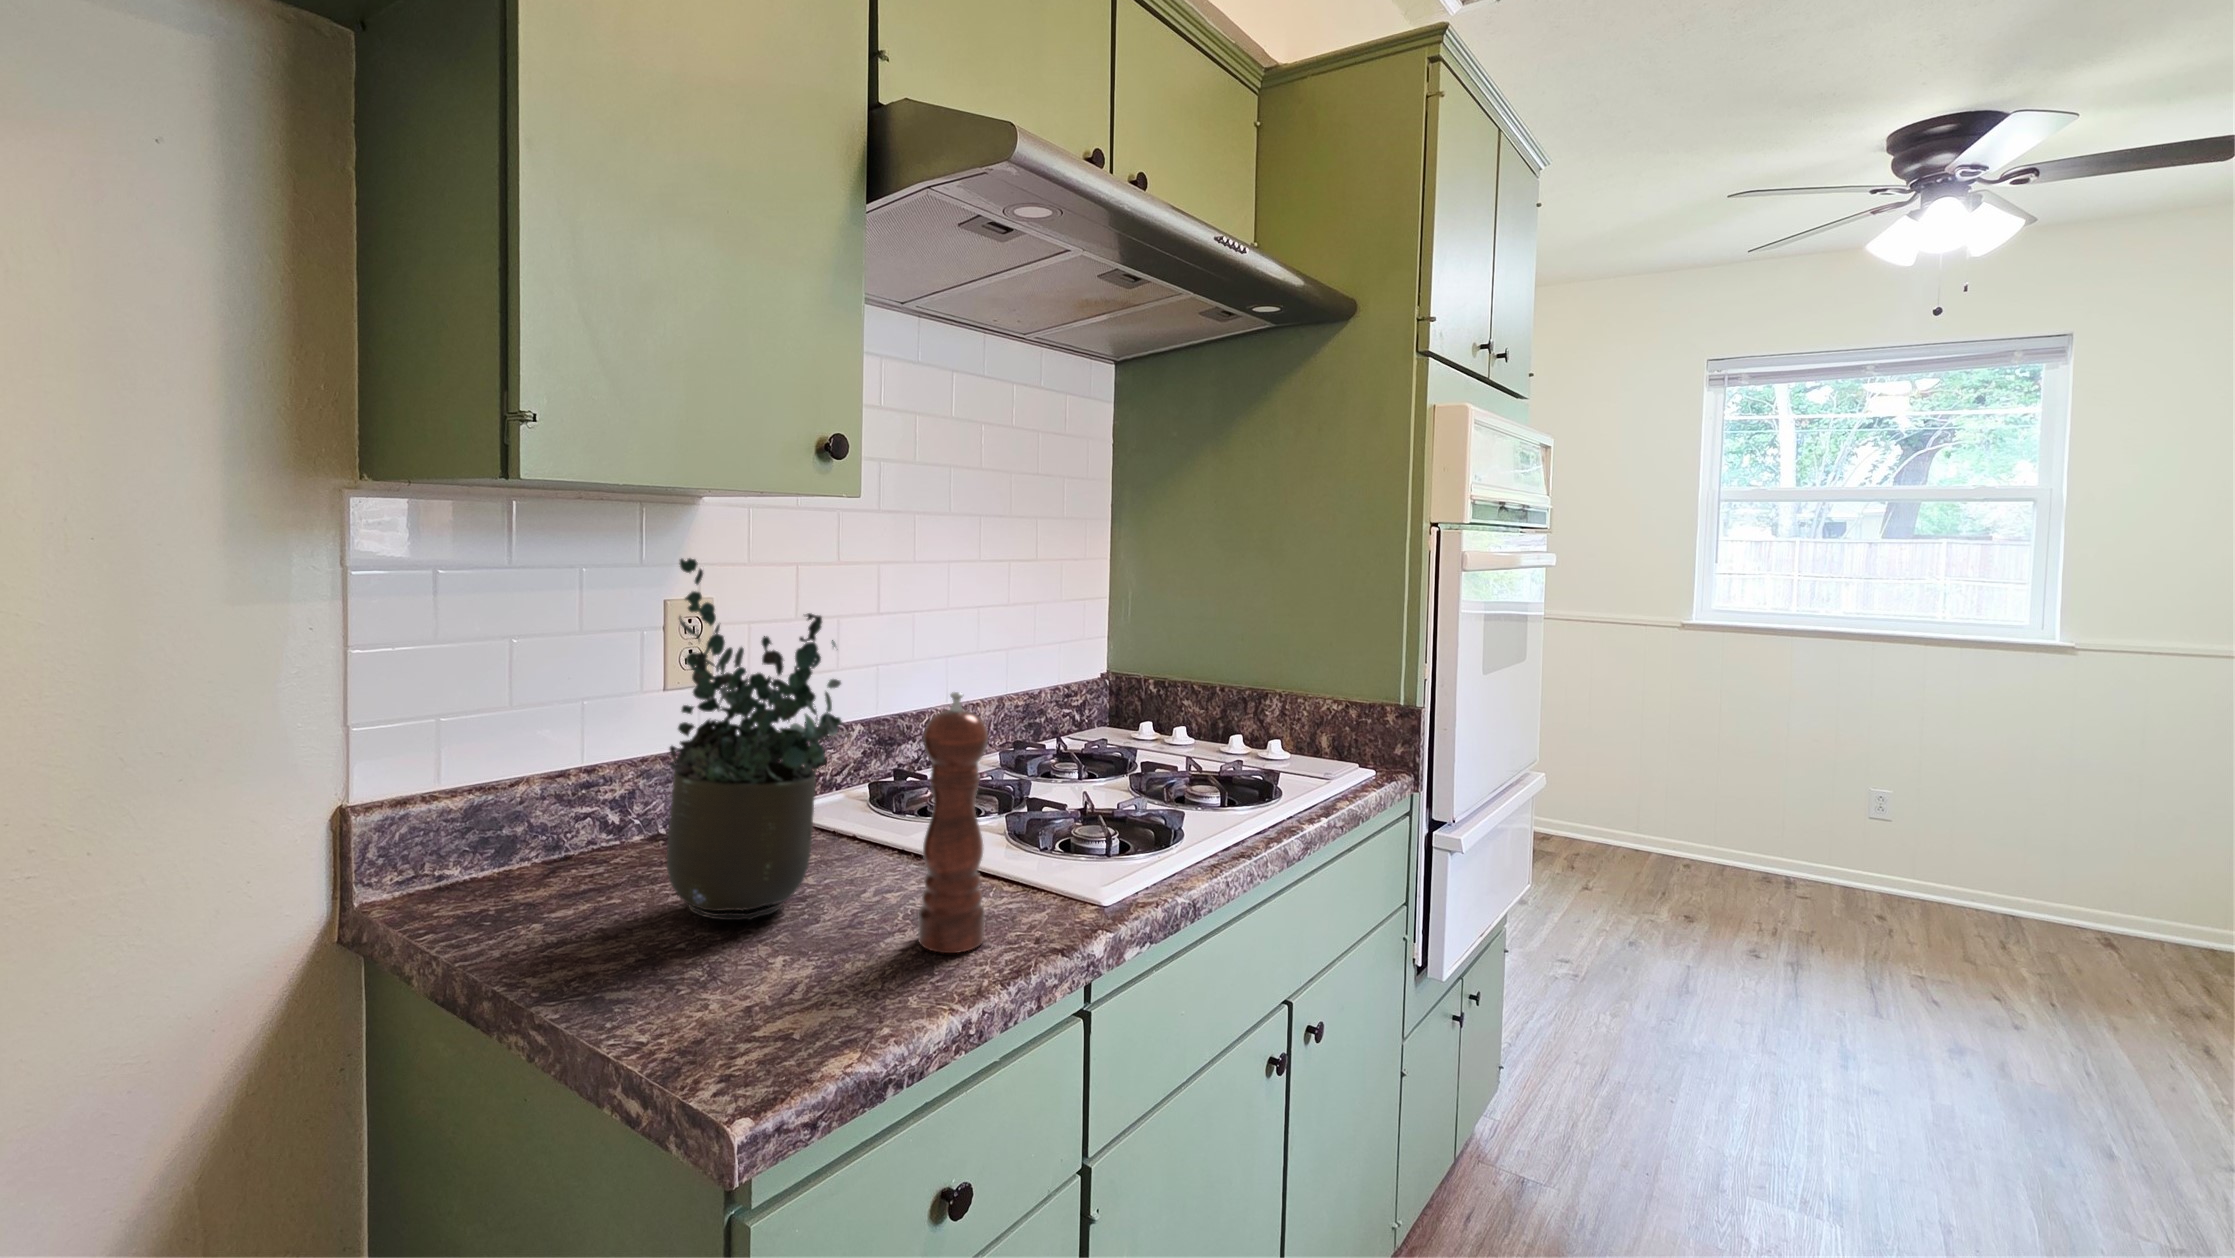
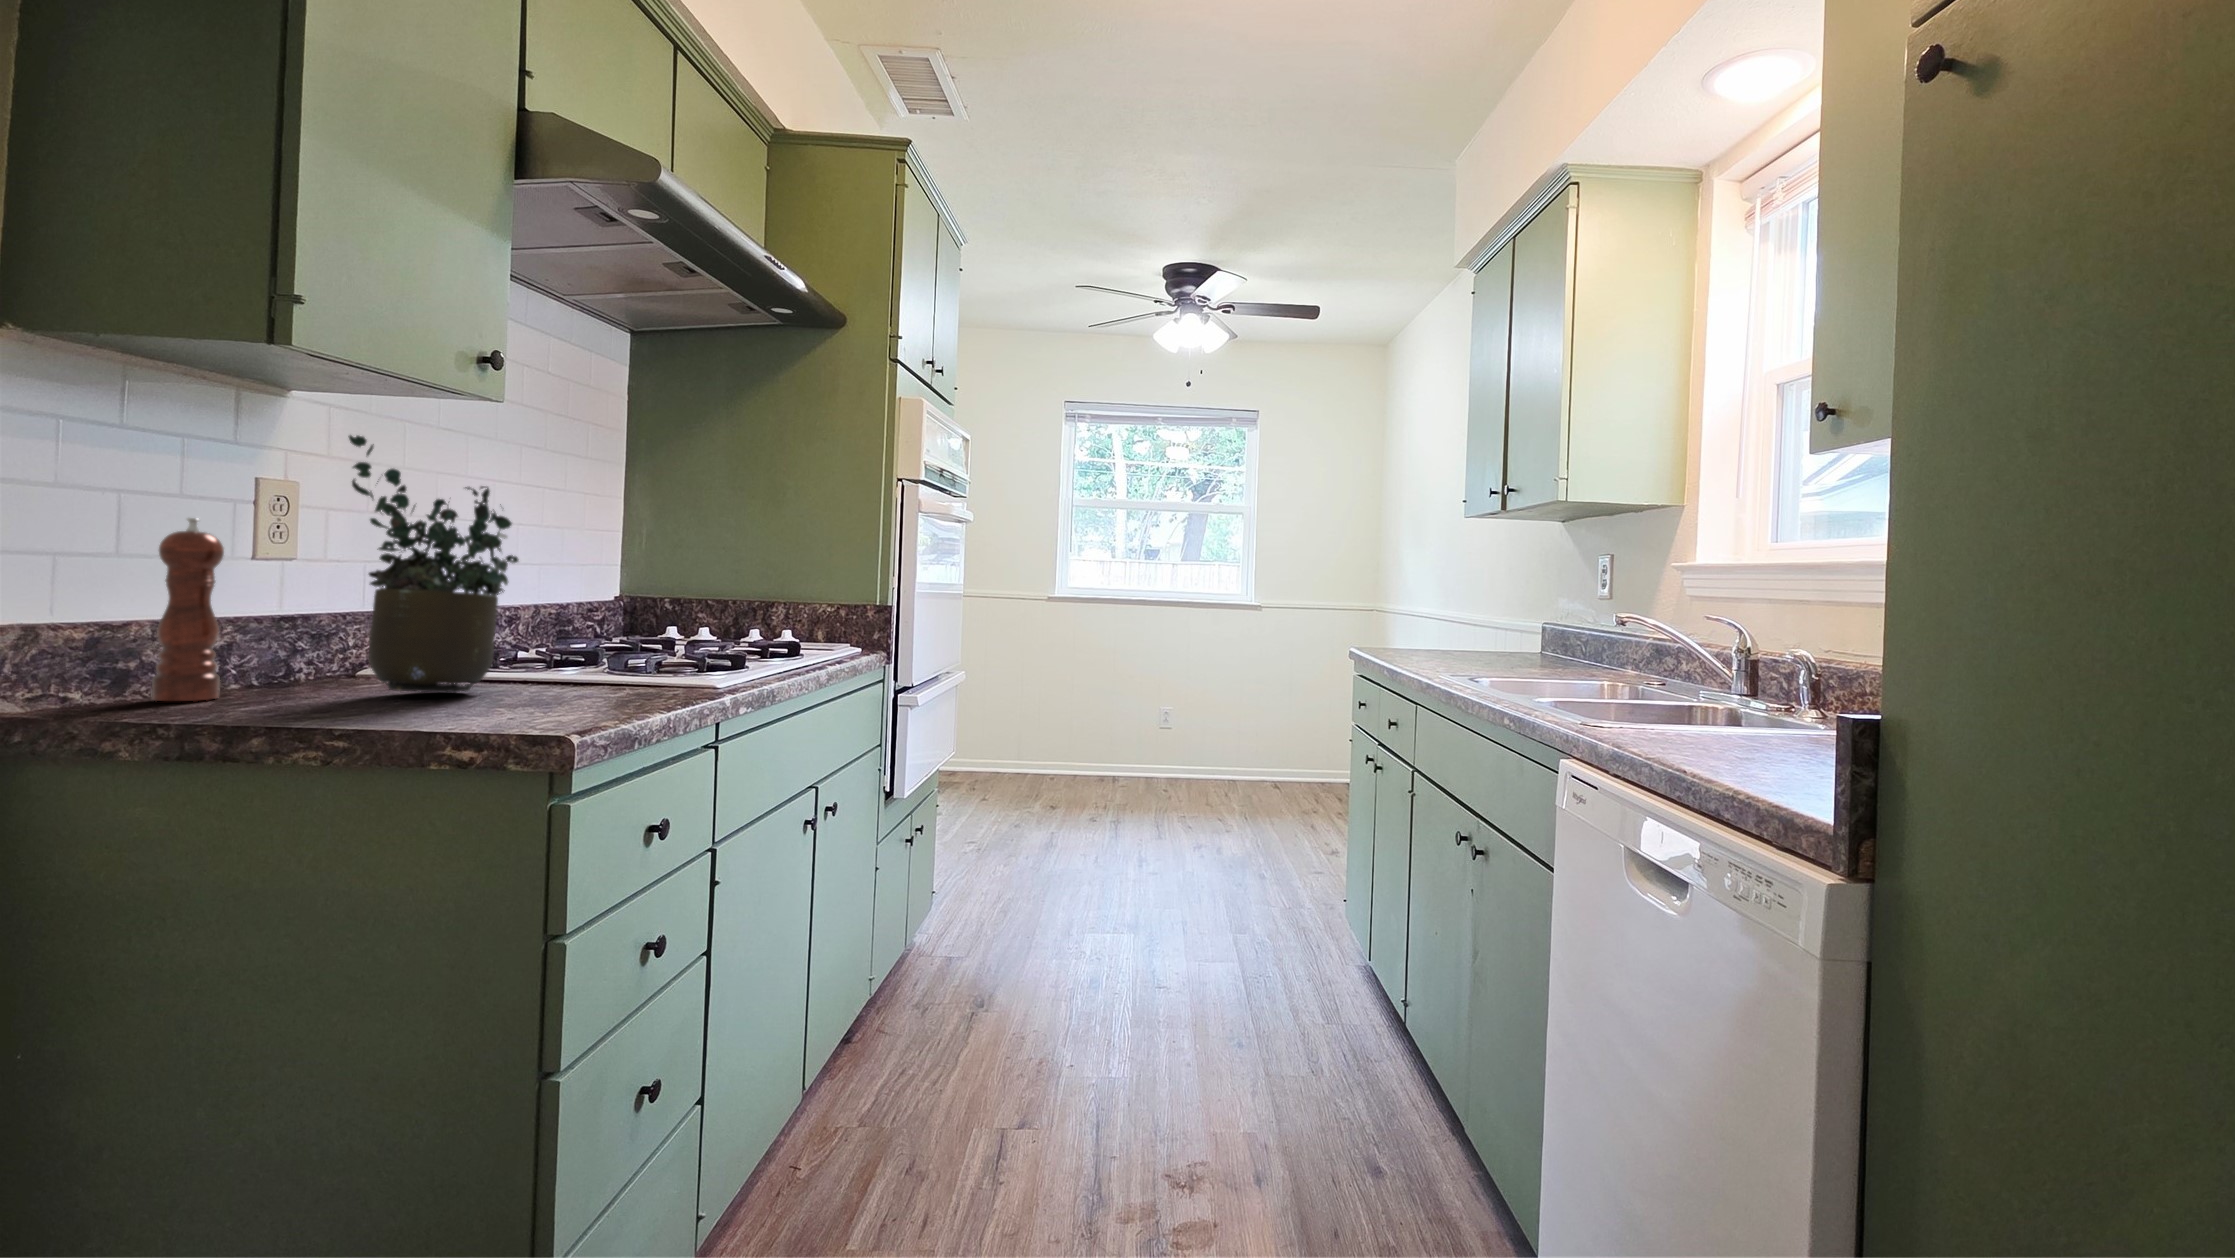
pepper mill: present [918,692,988,953] -> present [152,518,224,701]

